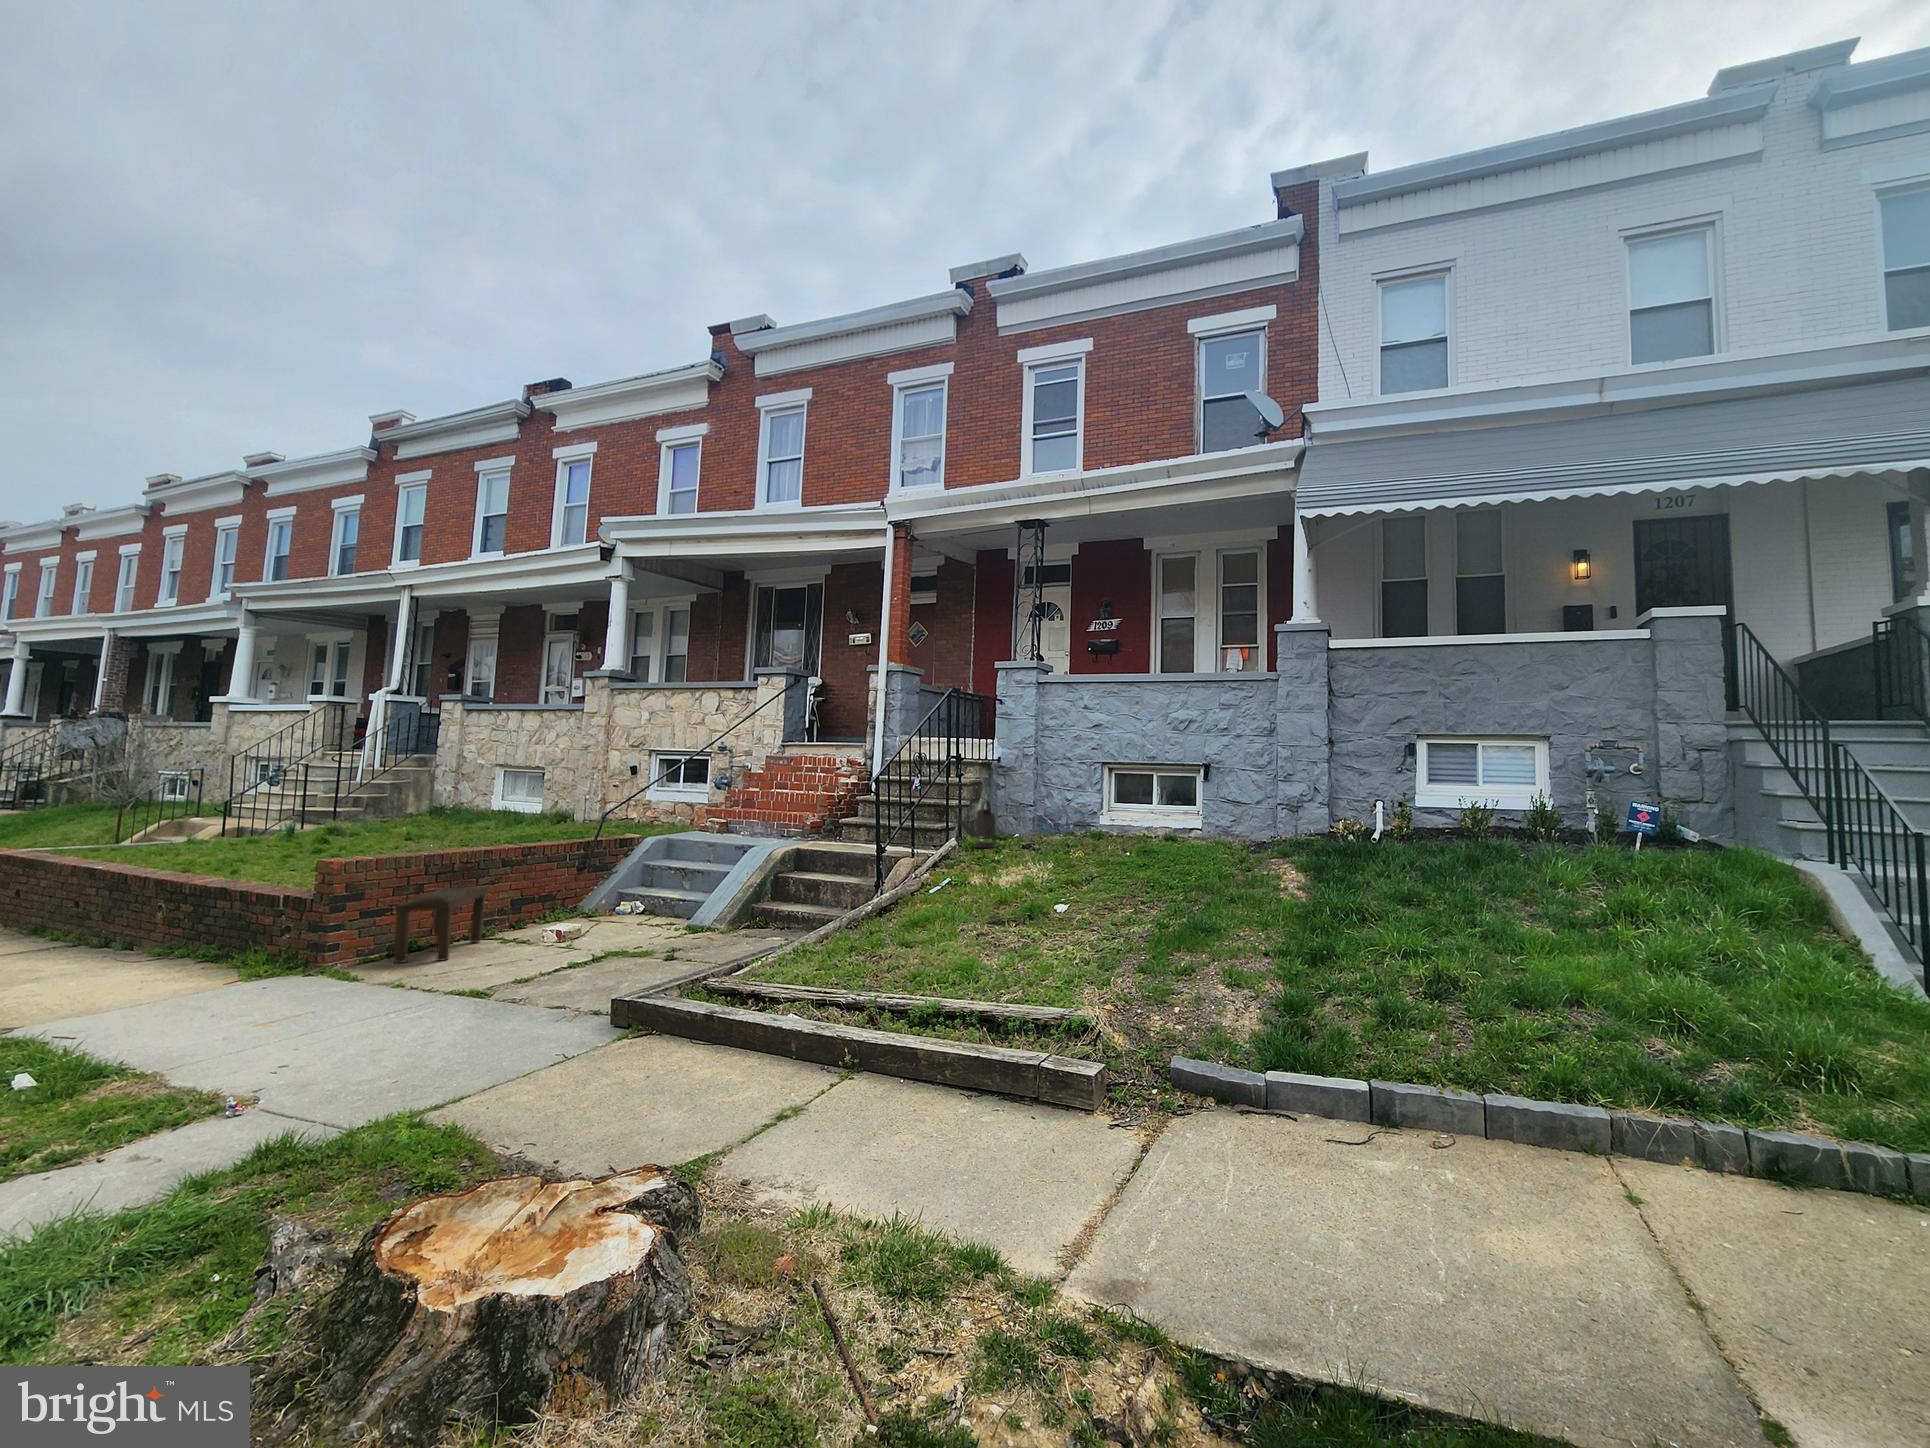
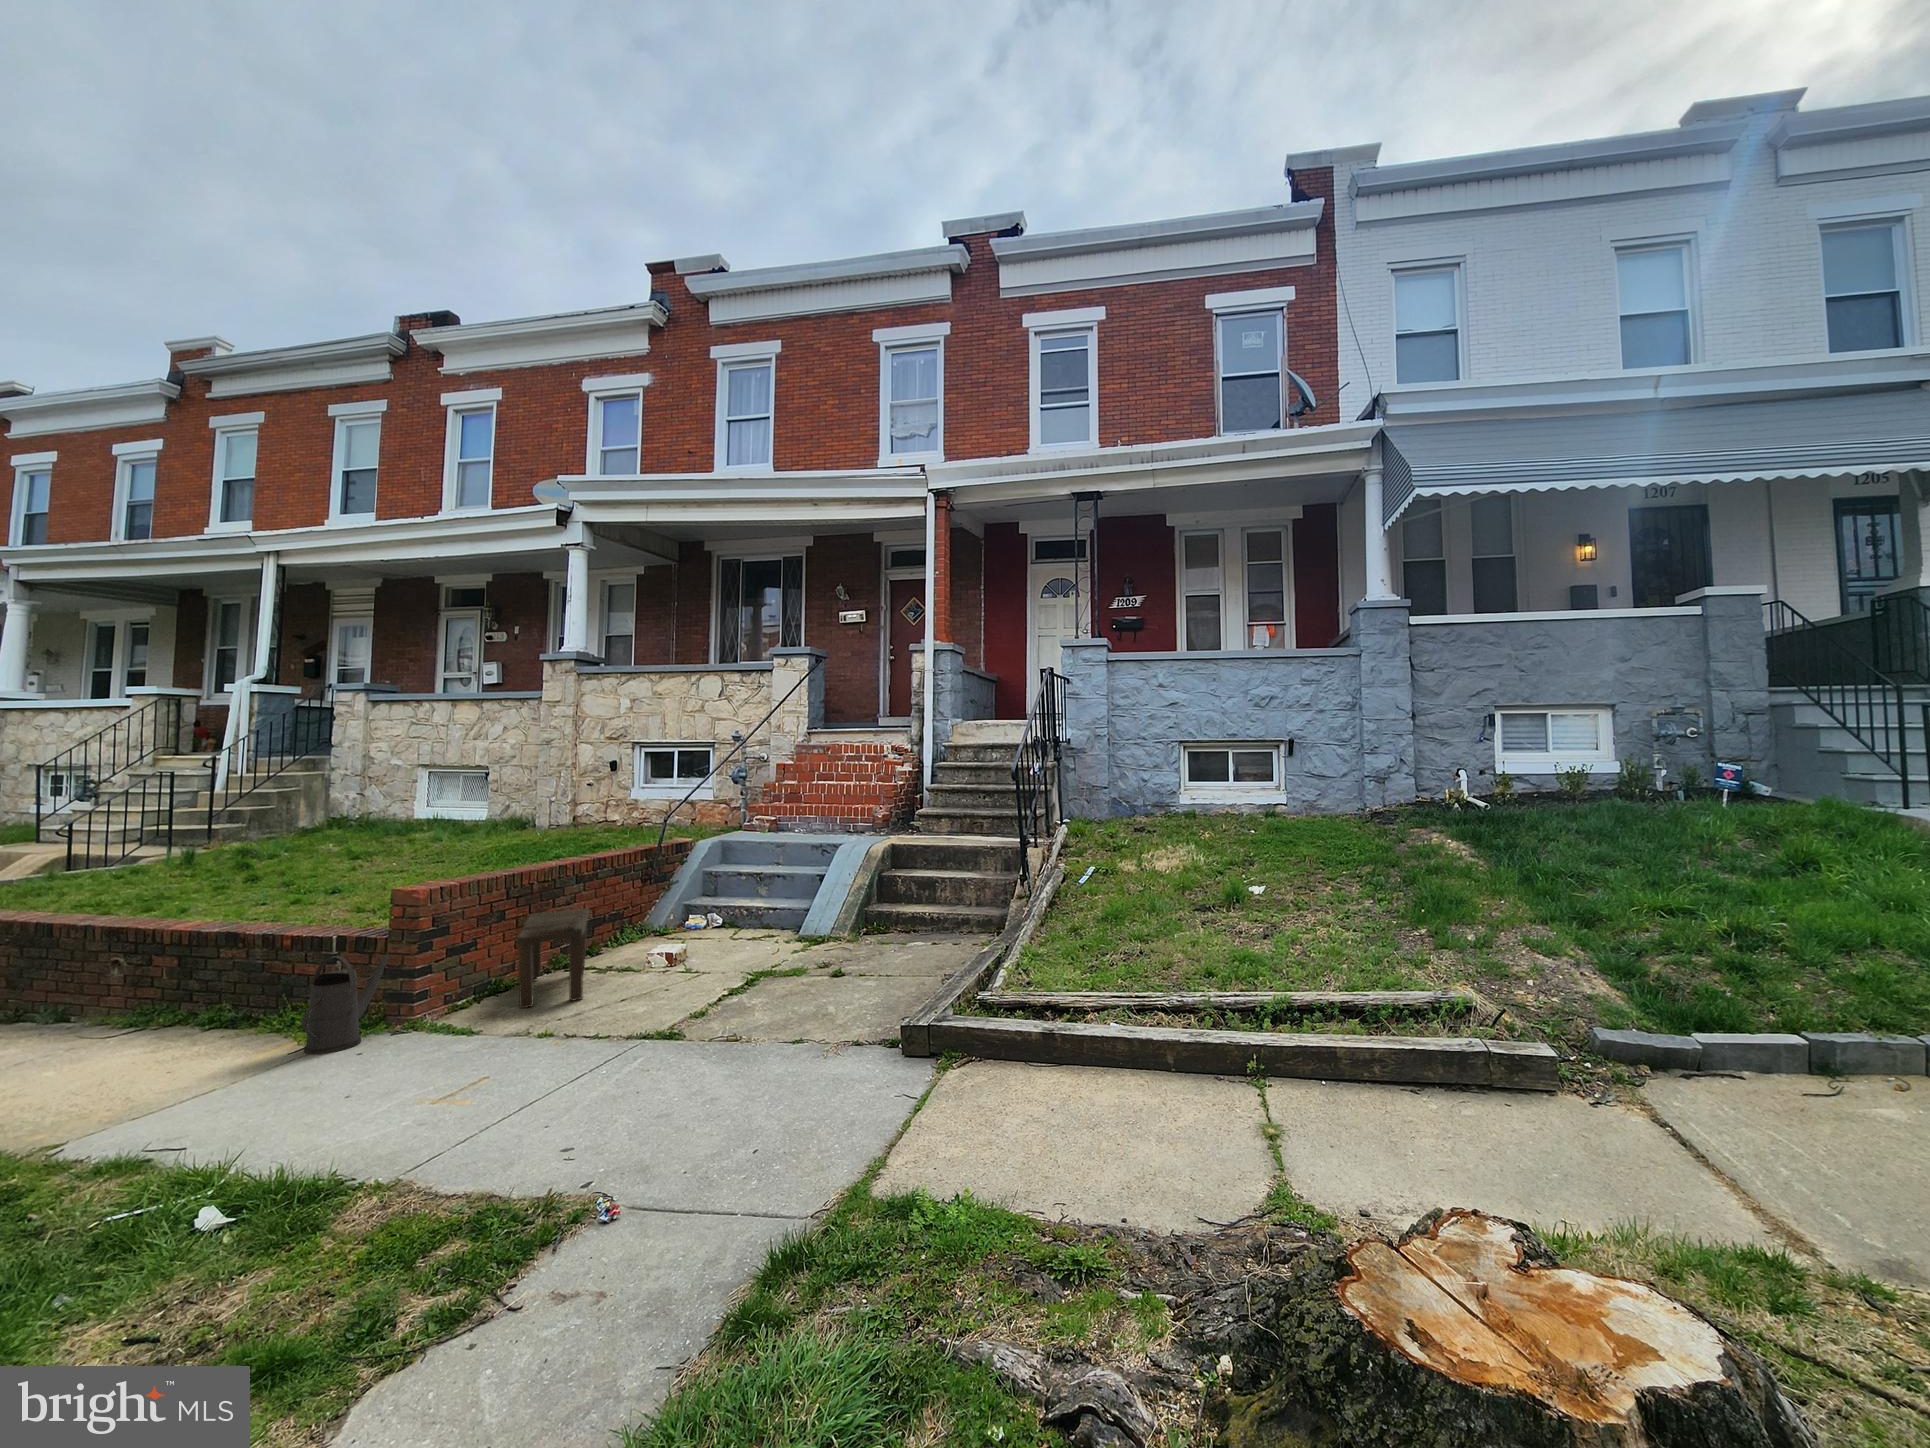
watering can: present [952,800,1002,848] -> present [302,954,389,1054]

